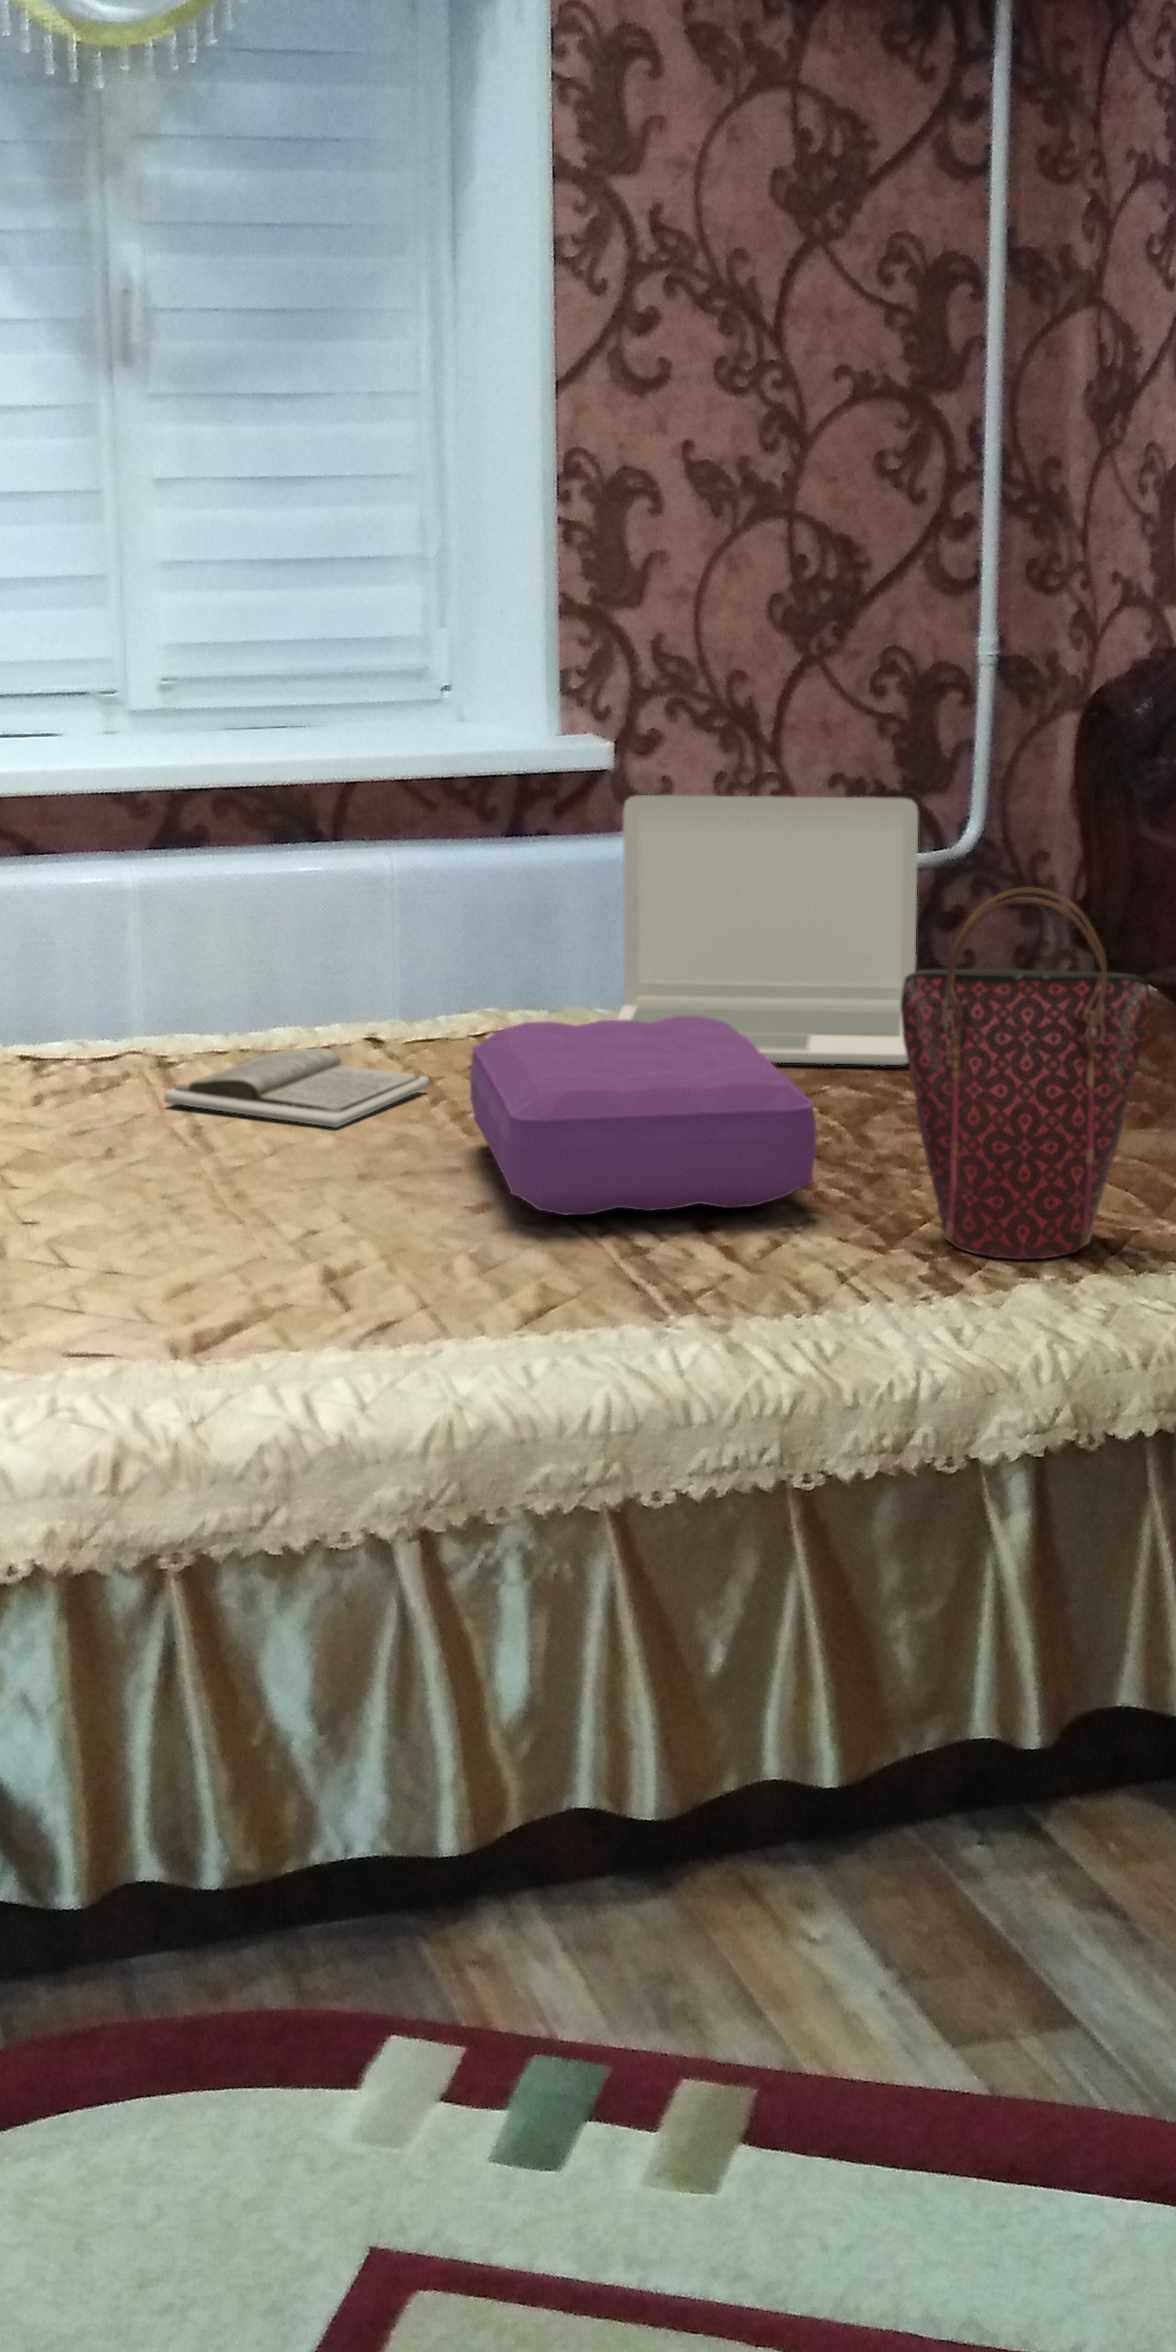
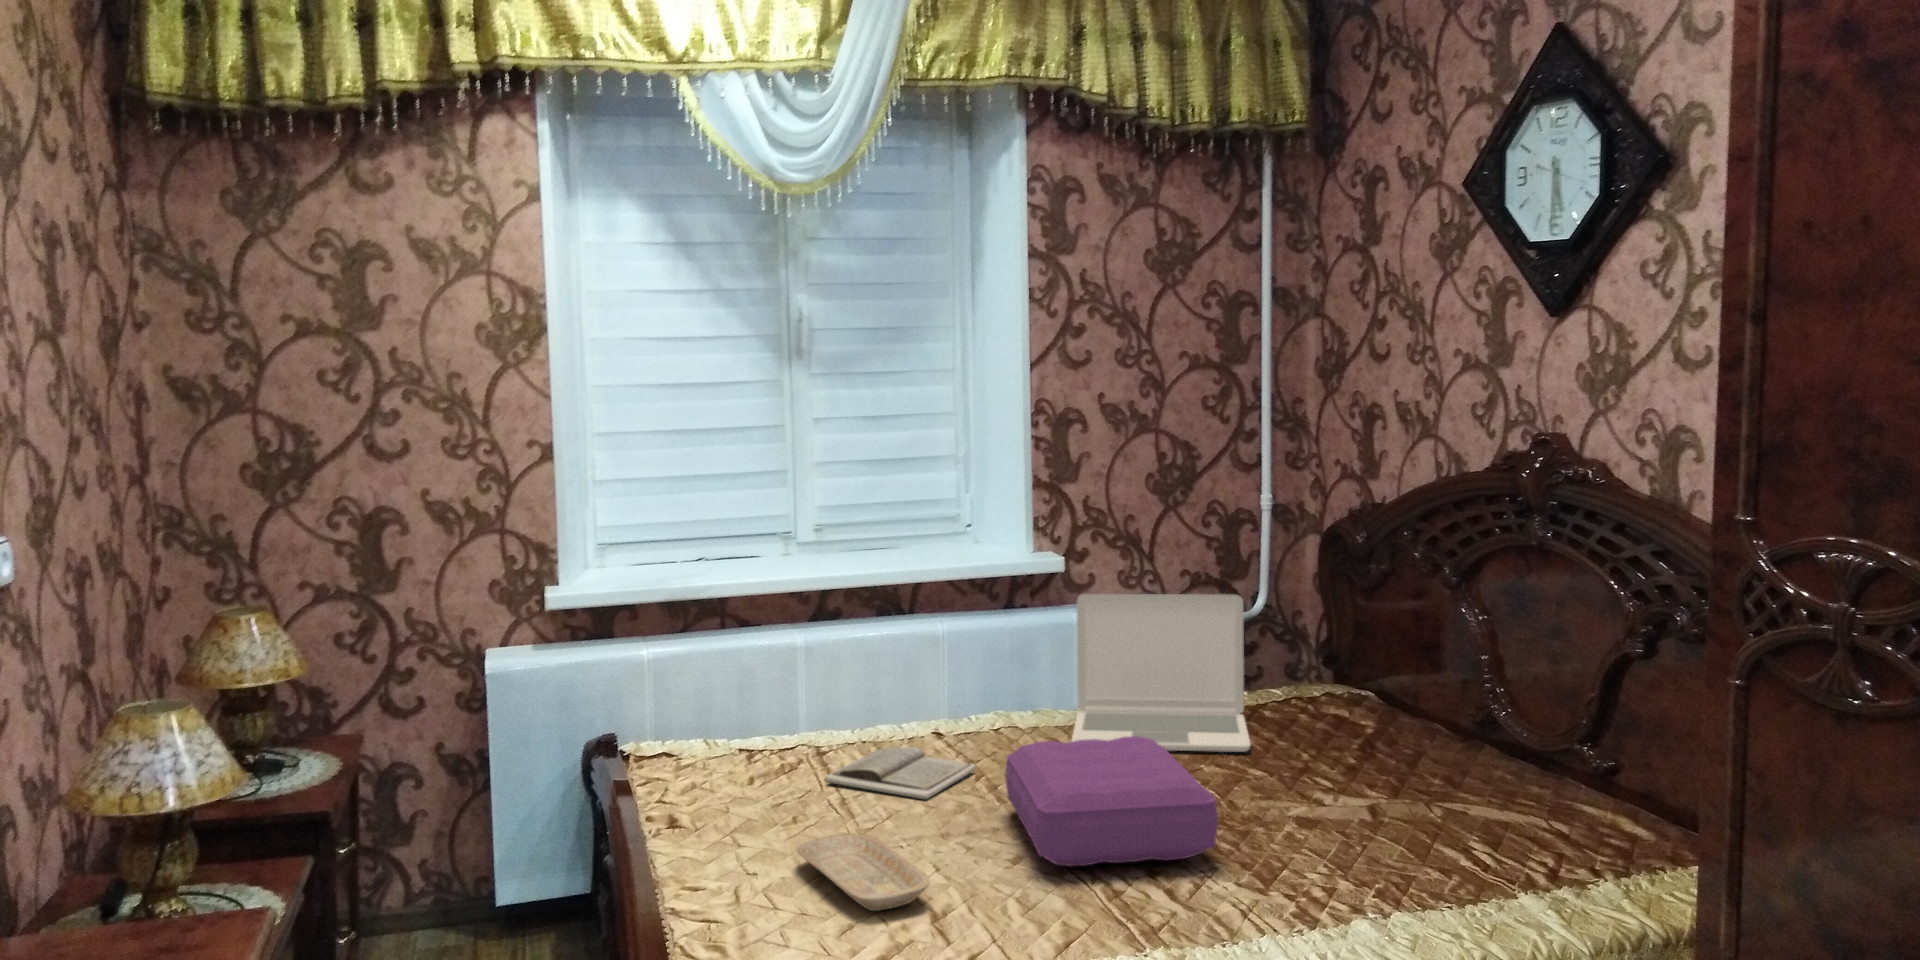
handbag: present [901,888,1150,1259] -> none [1270,673,1420,900]
tray: none [101,1165,321,1272] -> present [797,834,930,911]

